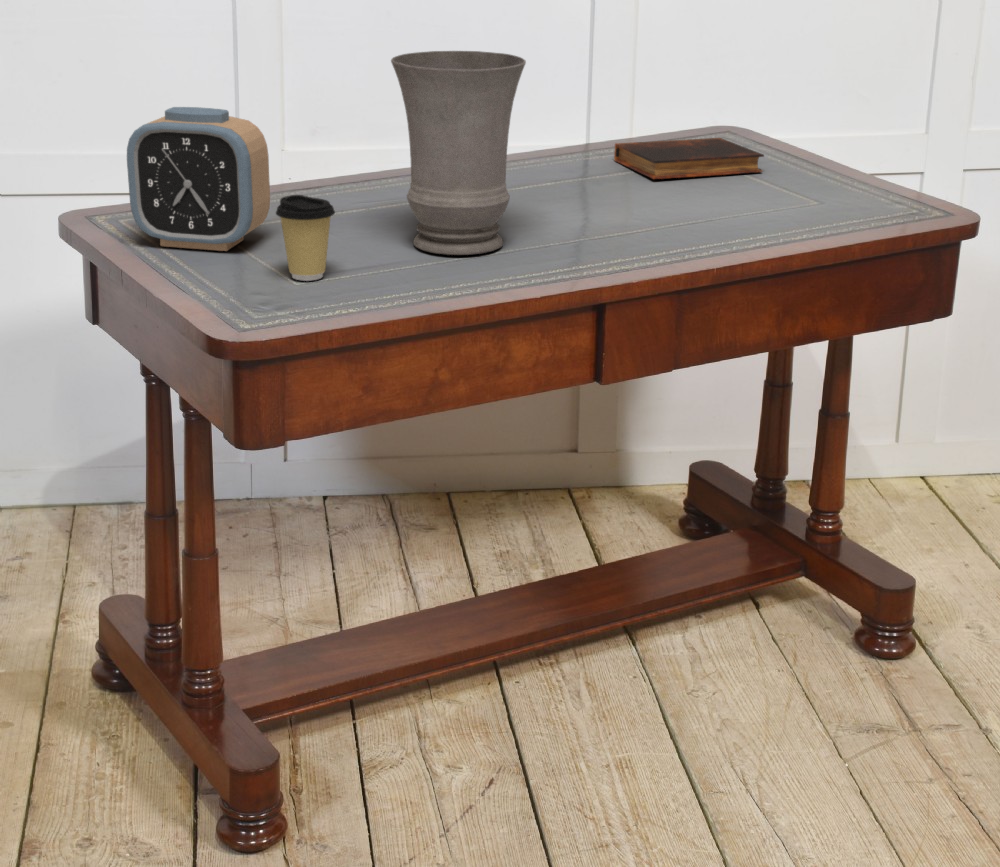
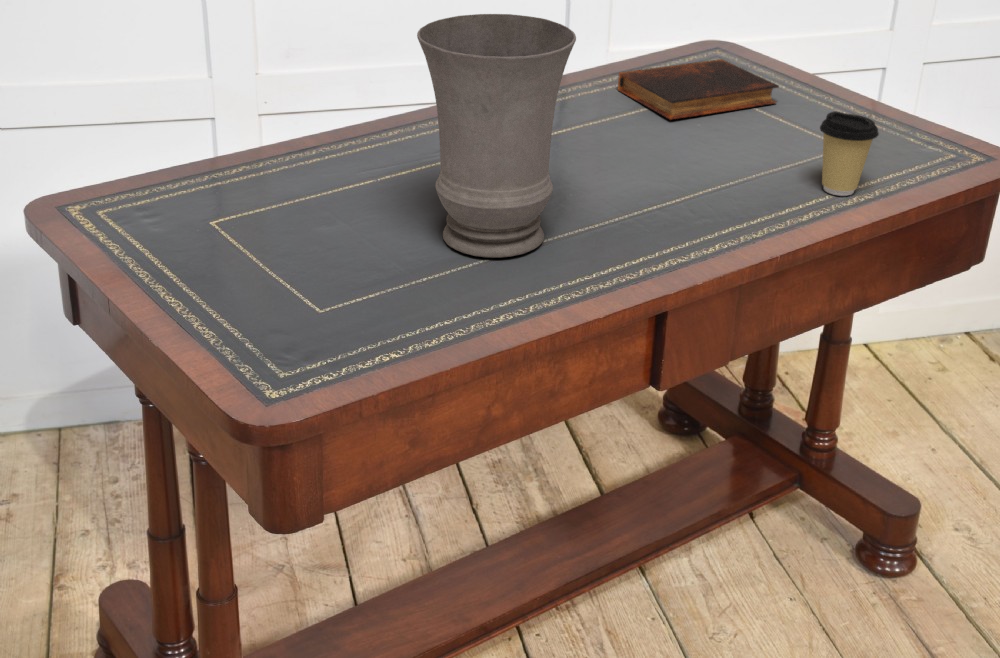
alarm clock: present [127,107,270,251] -> none [104,94,276,263]
coffee cup: present [276,195,335,281] -> present [820,111,879,196]

